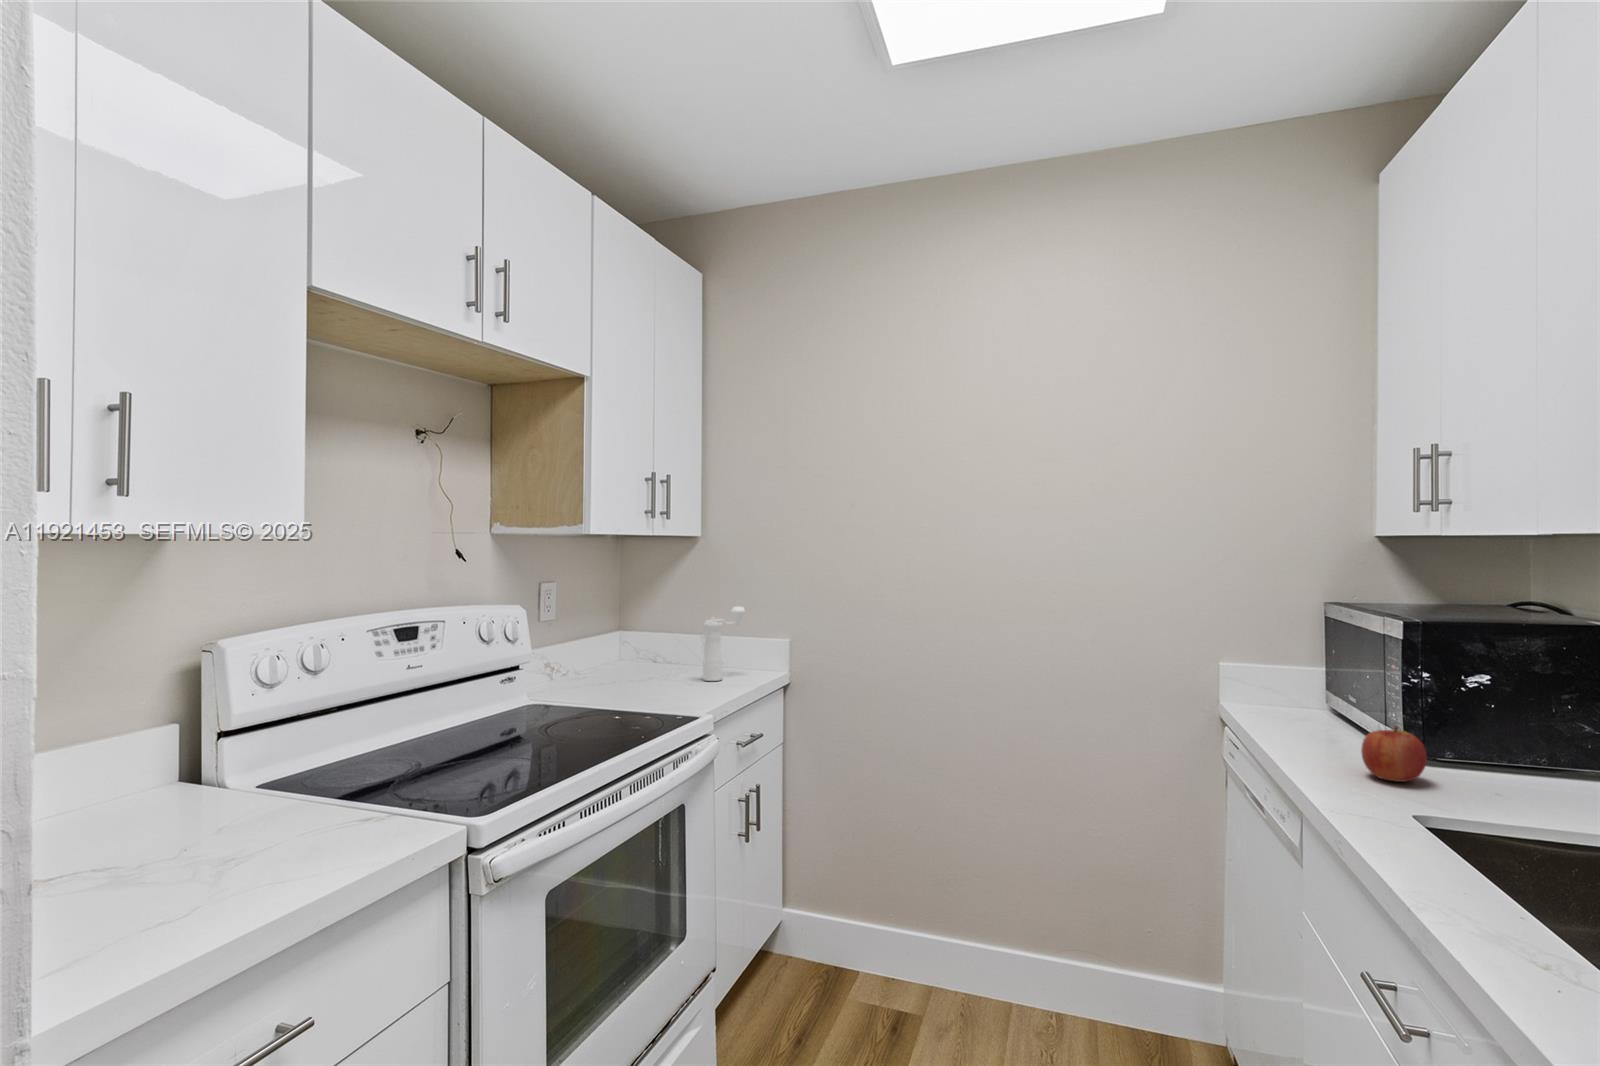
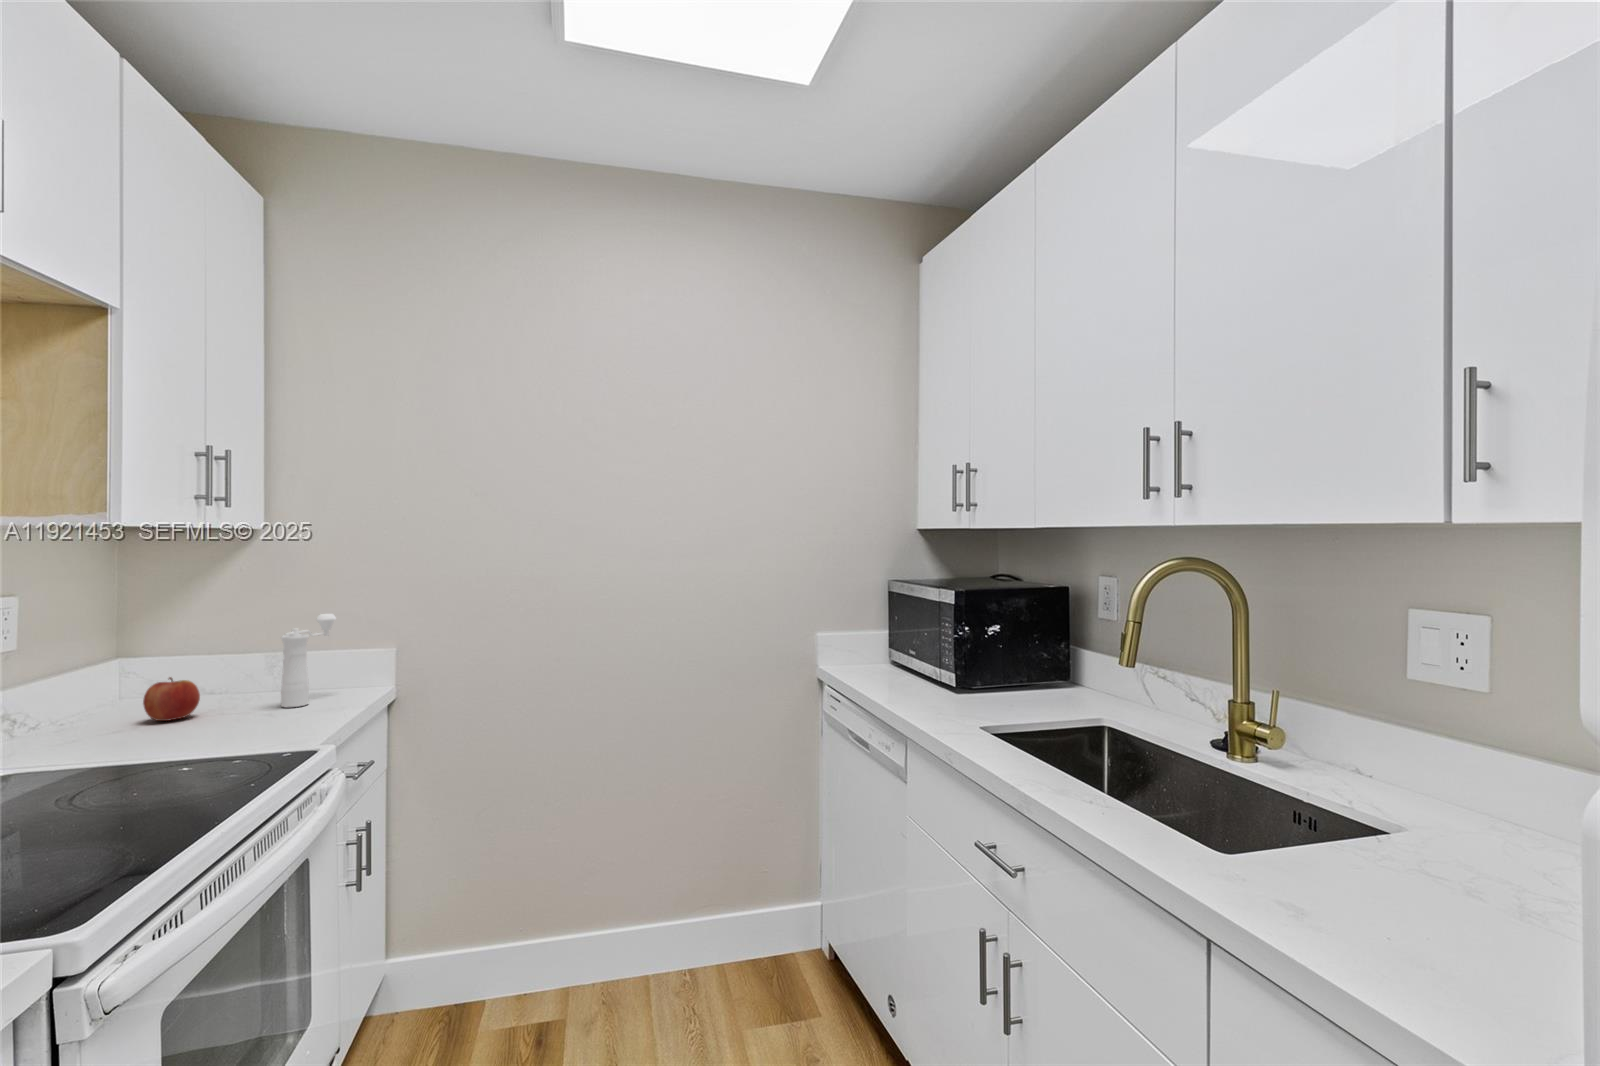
fruit: present [1361,726,1427,782] -> present [143,677,200,721]

